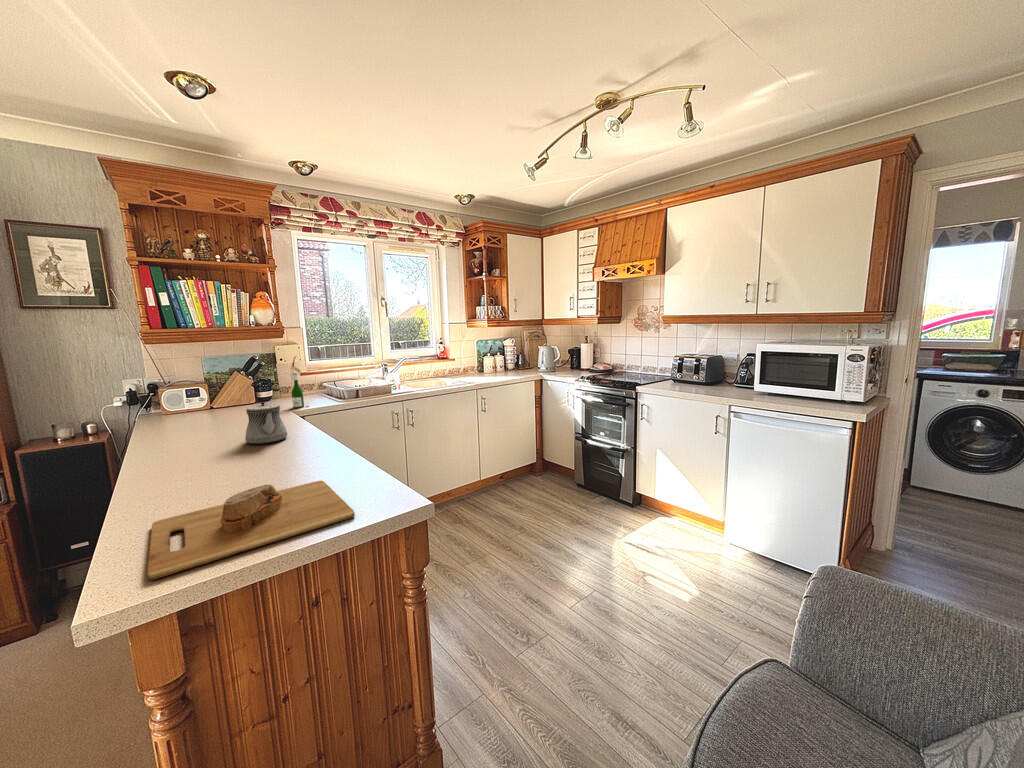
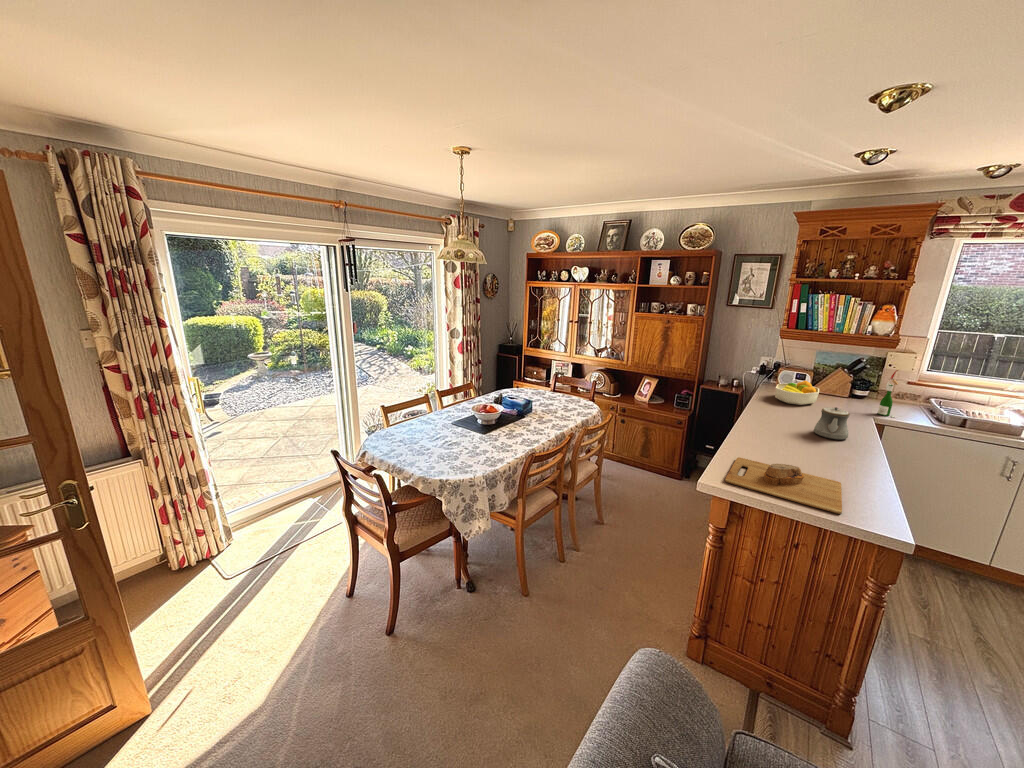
fruit bowl: none [164,392,226,426] -> present [775,381,819,405]

